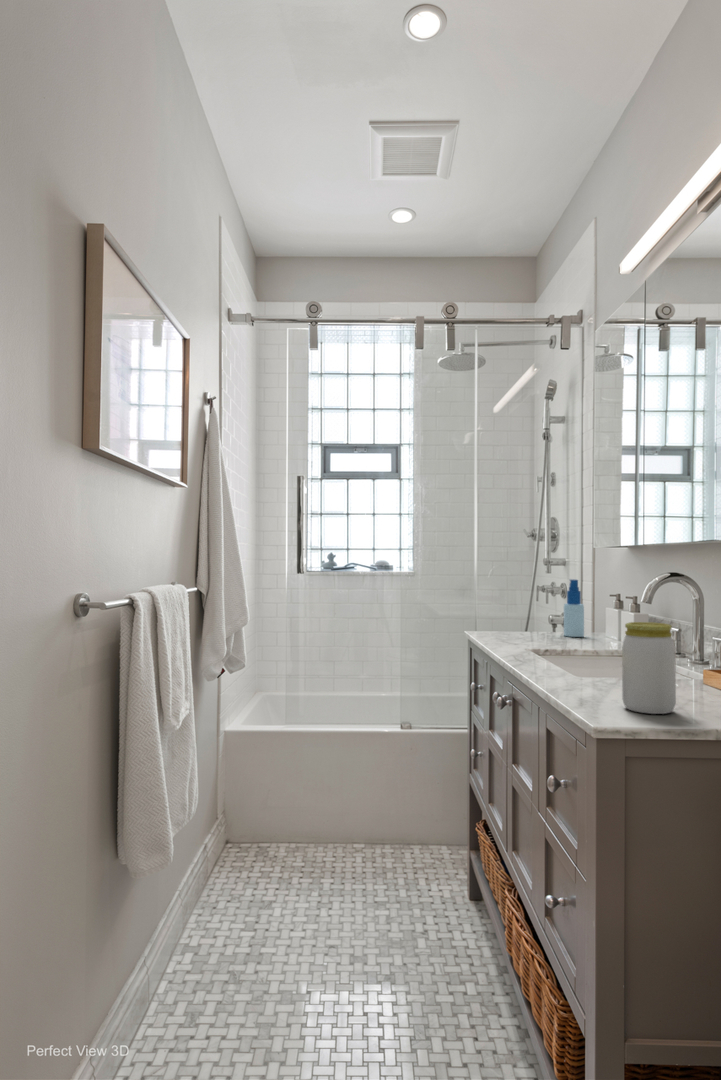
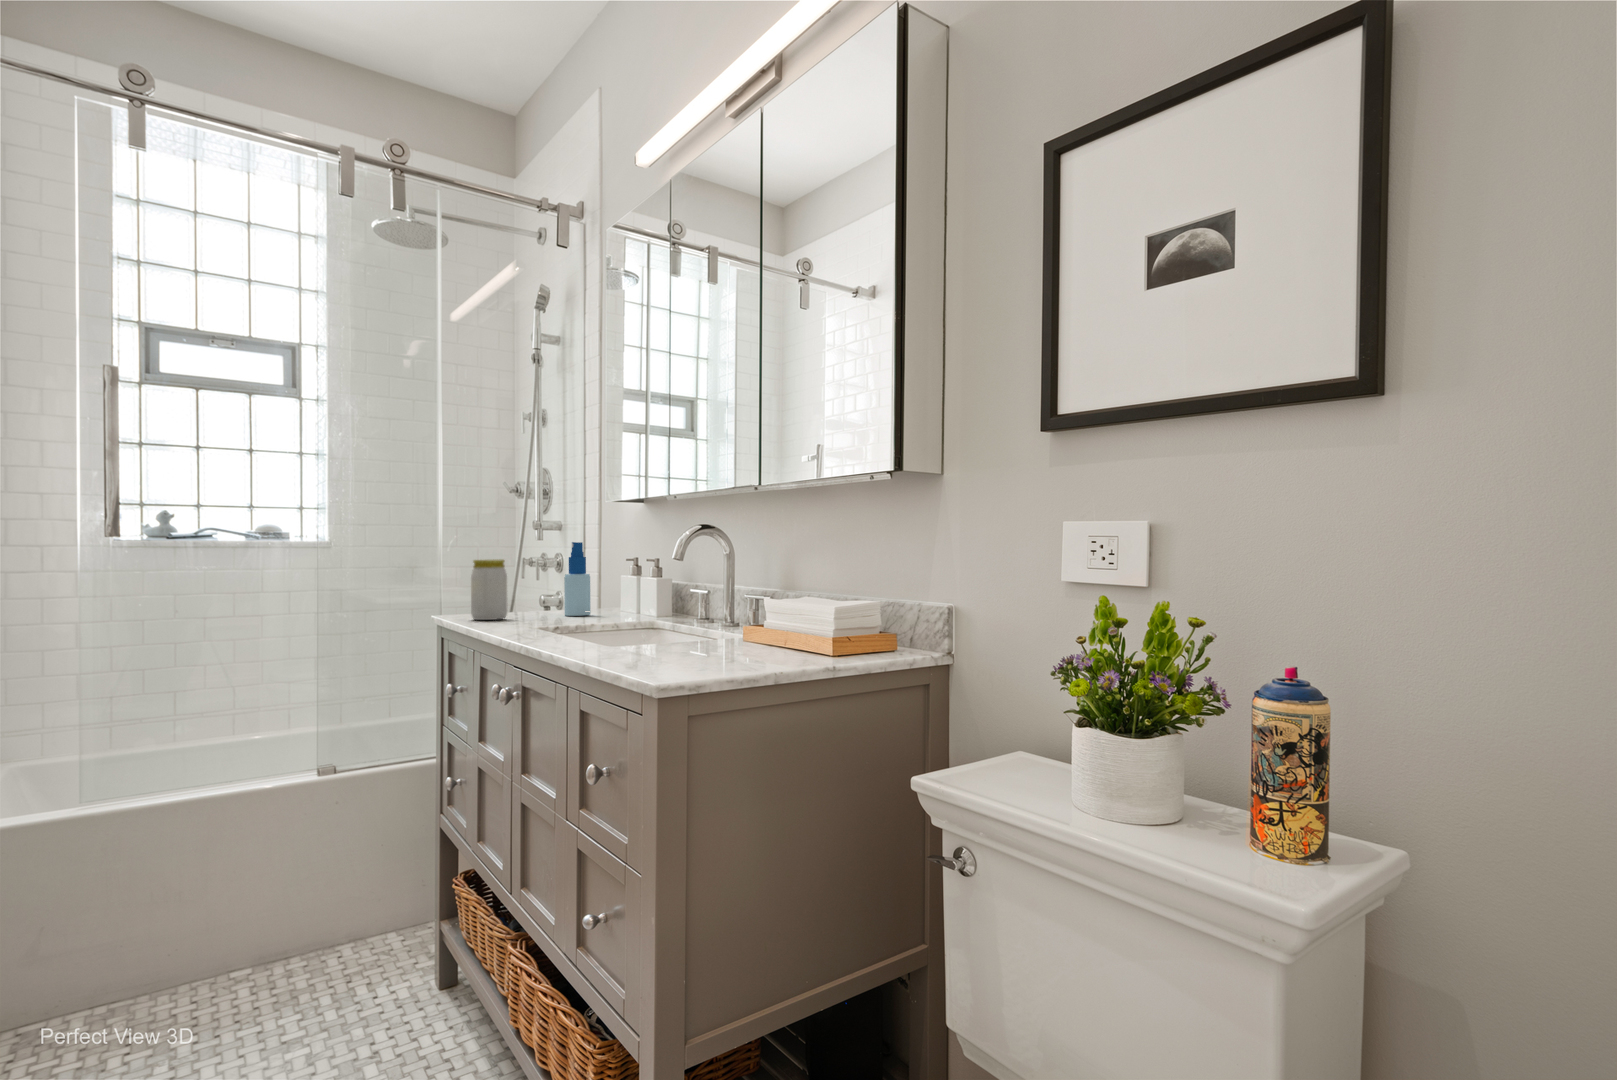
jar: present [622,622,676,714] -> present [471,559,507,620]

